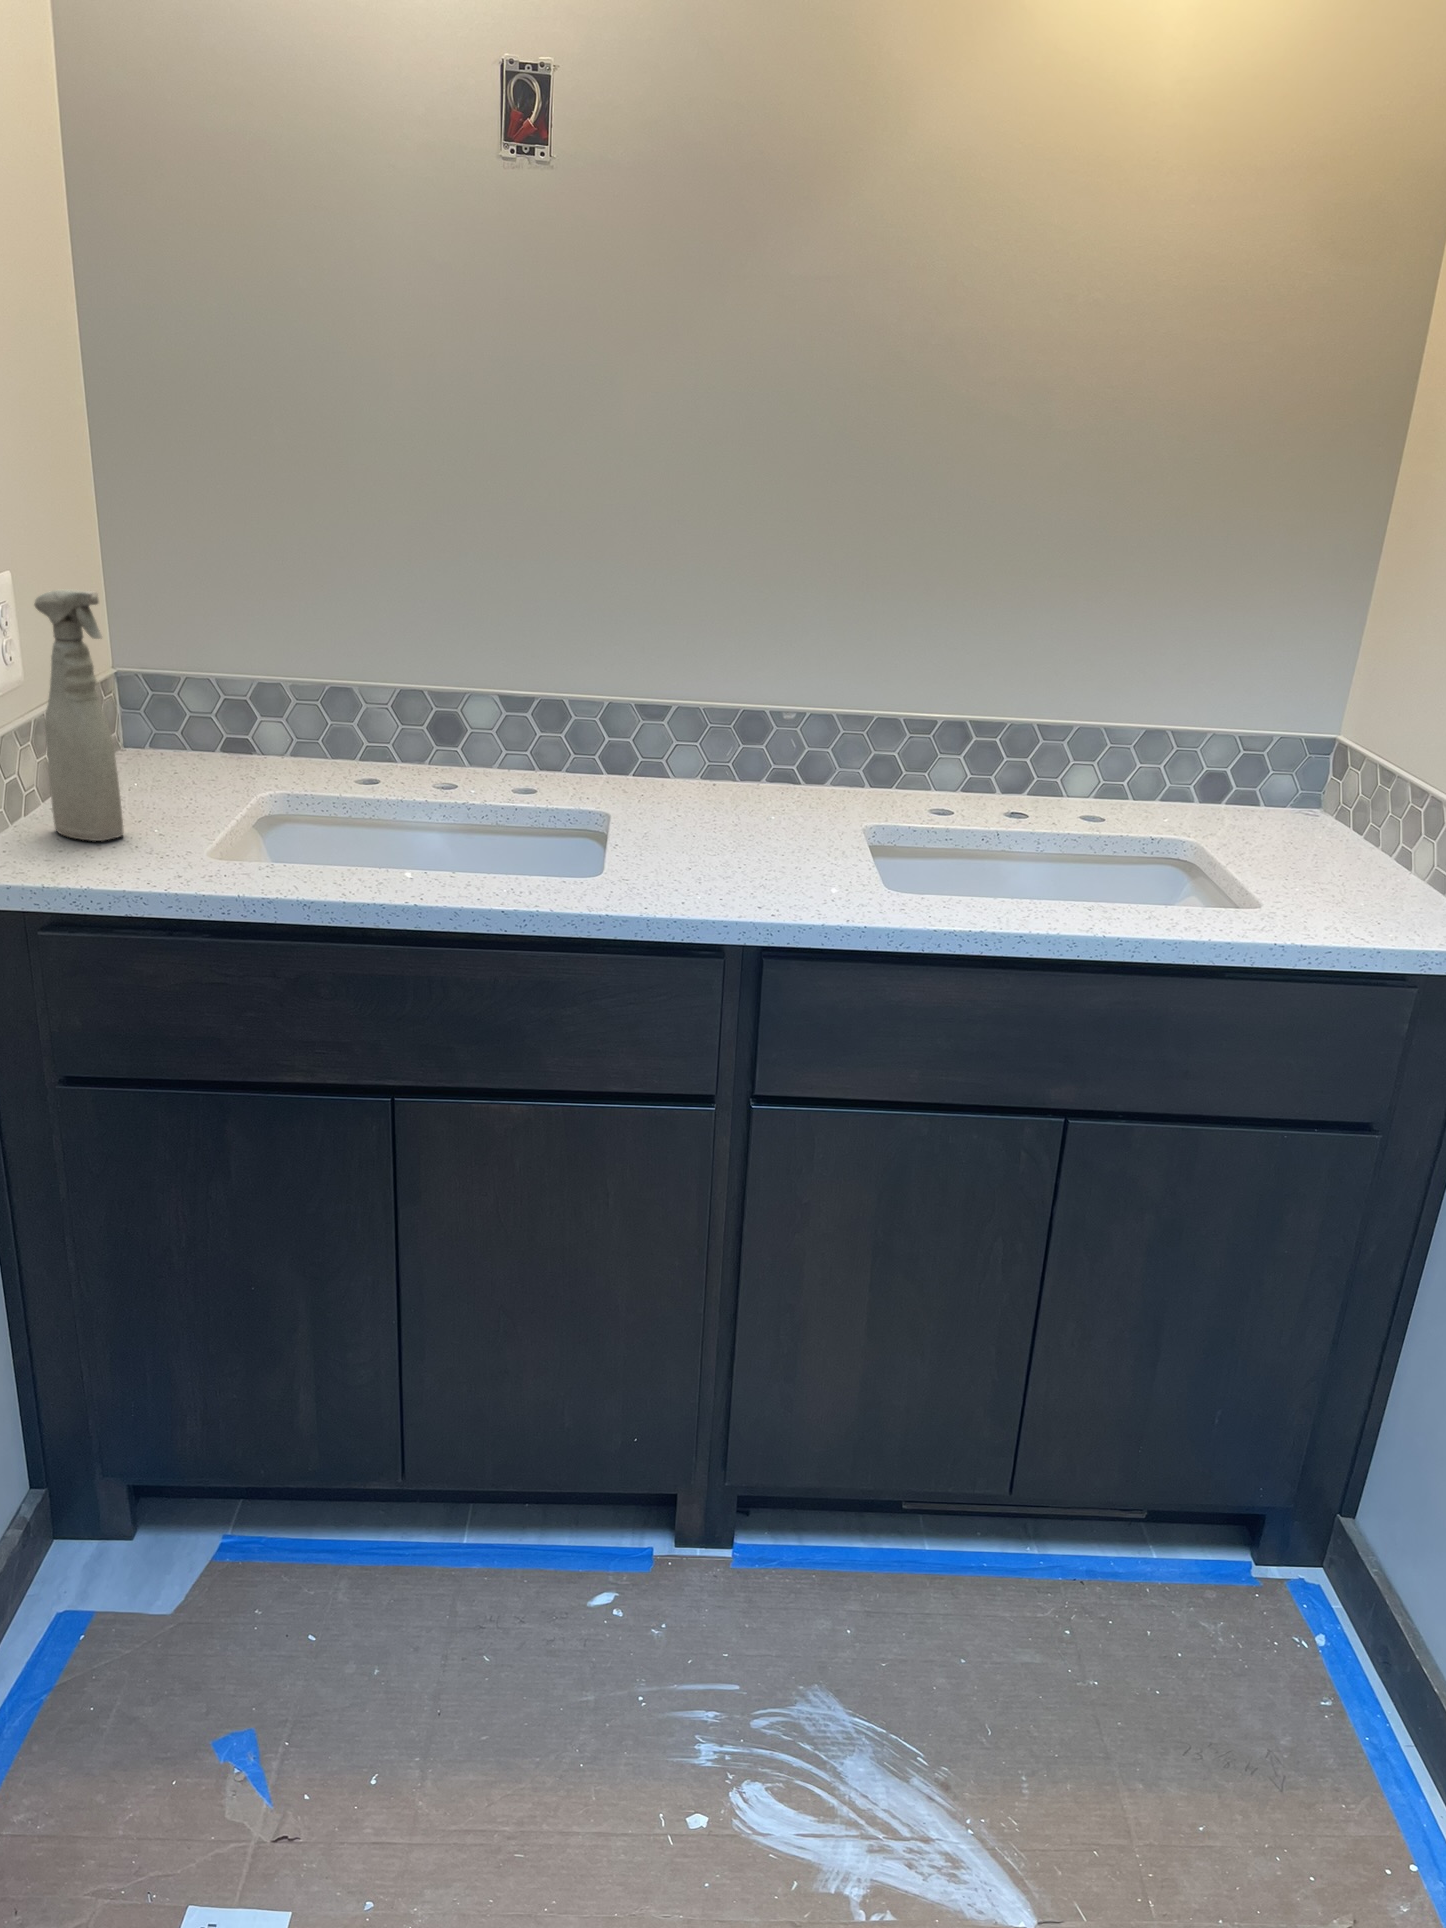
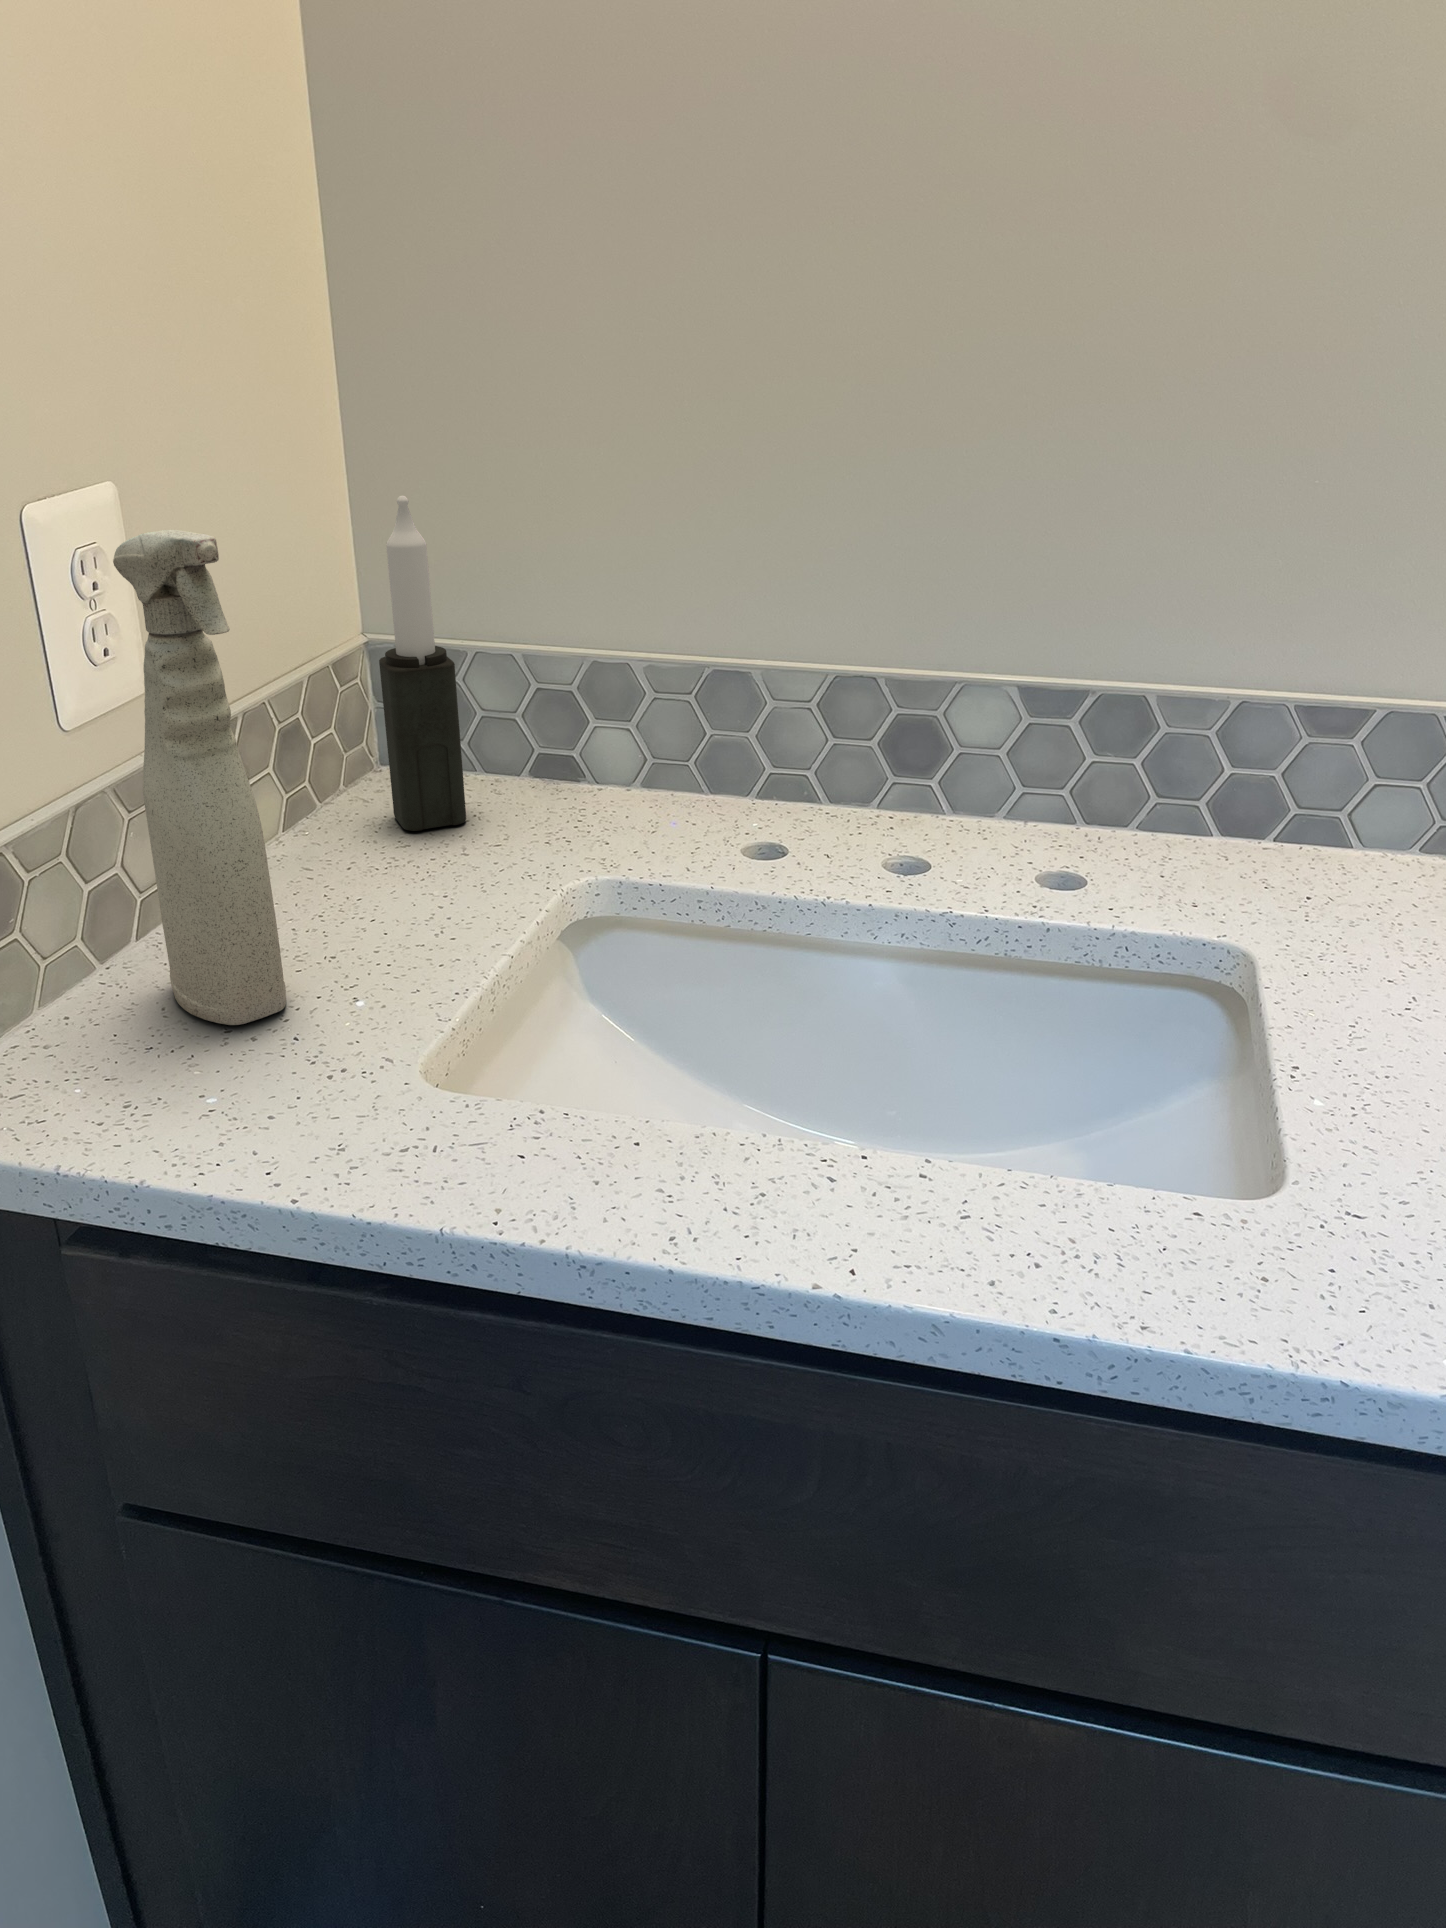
candle: none [134,583,189,776] -> present [379,496,466,831]

